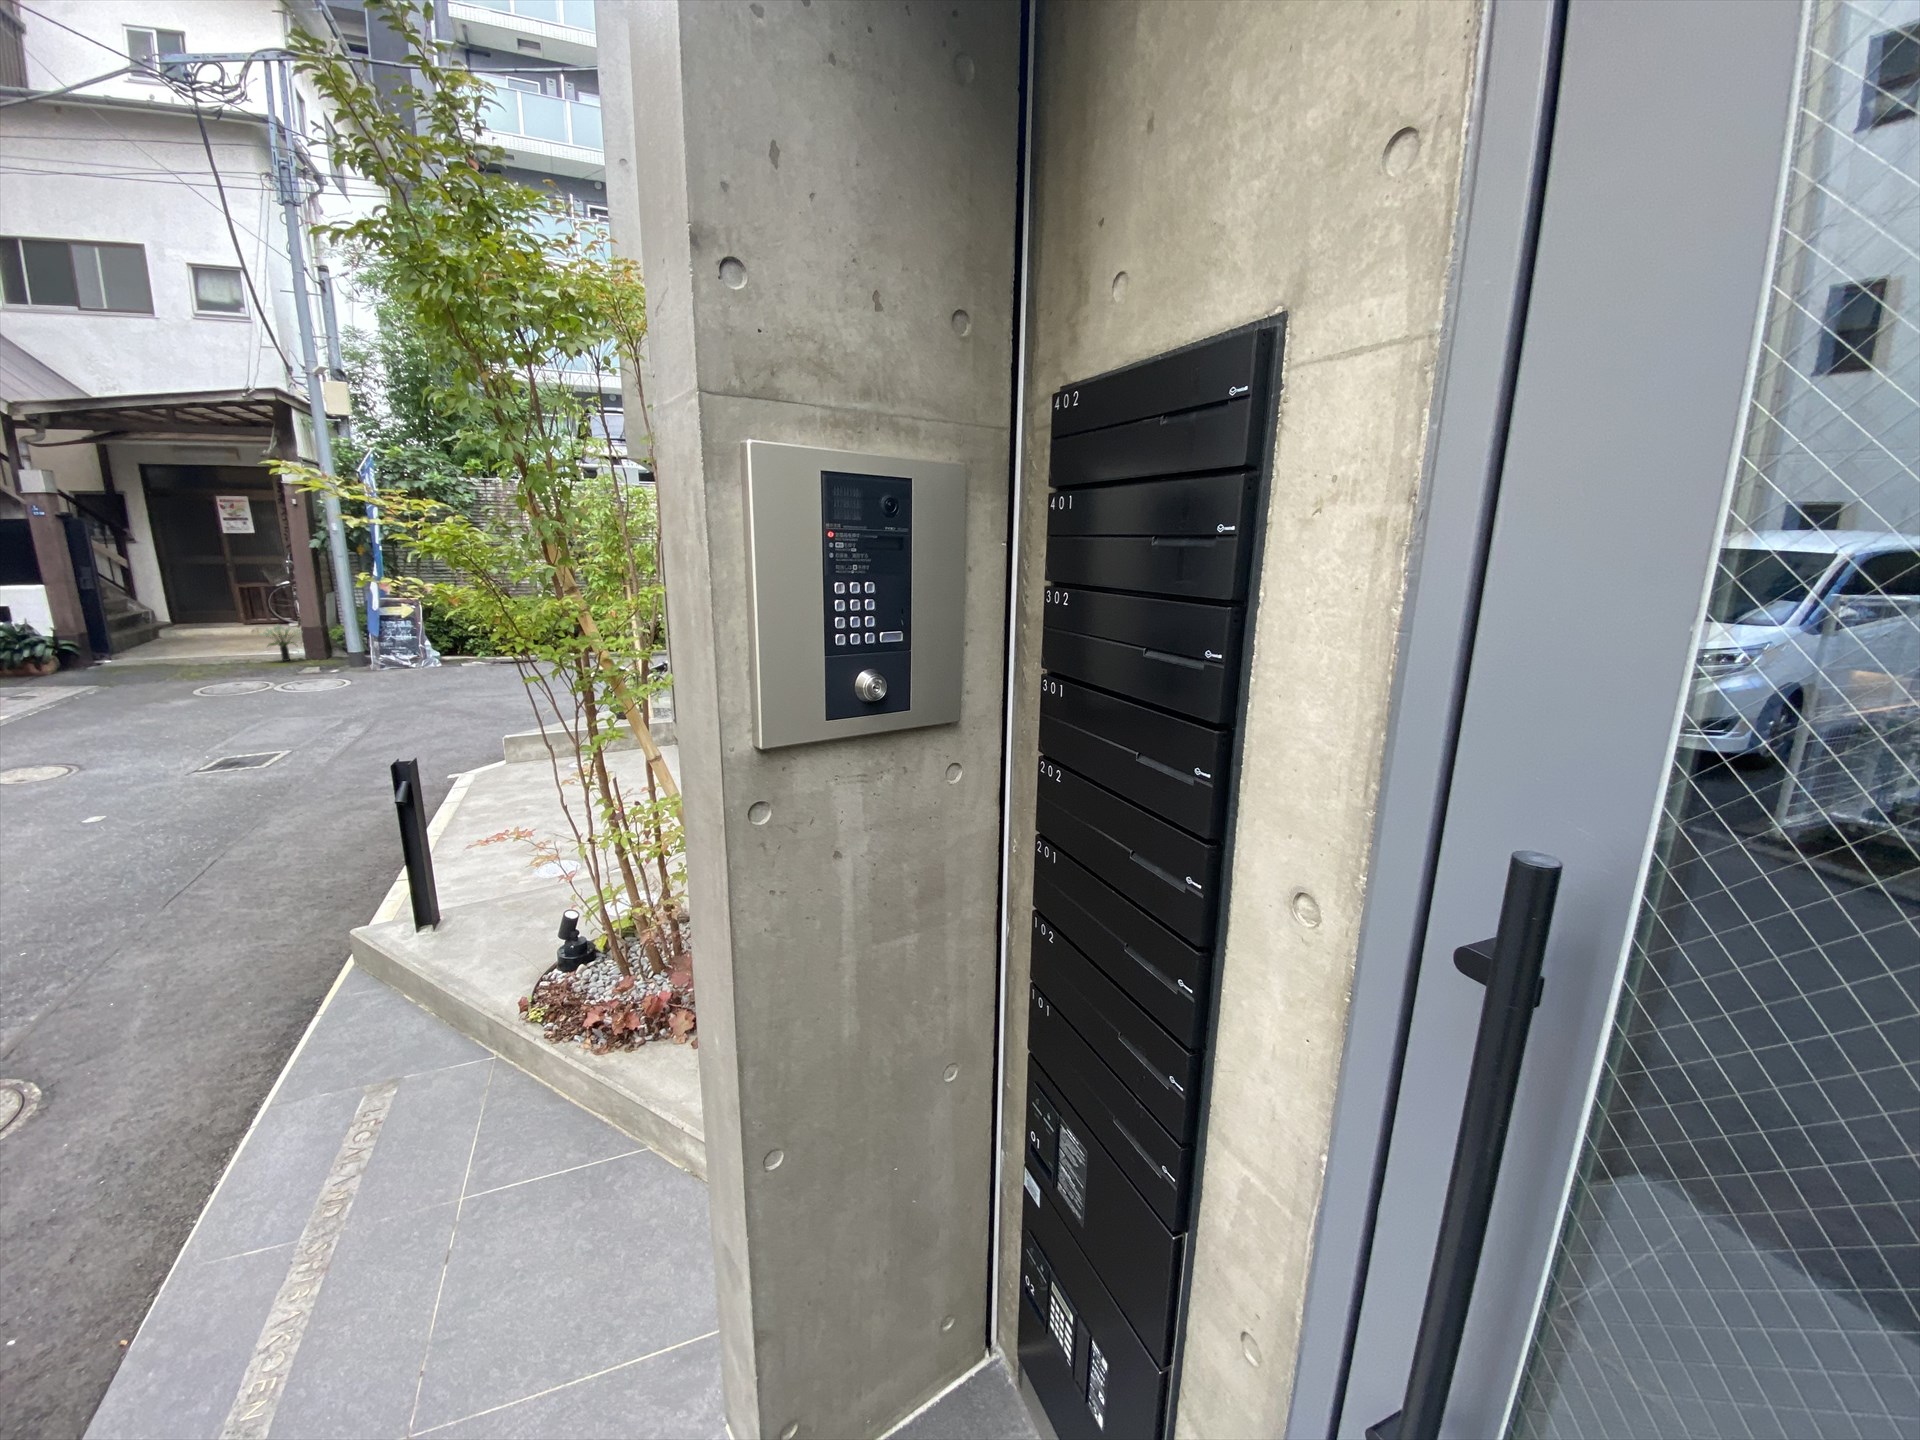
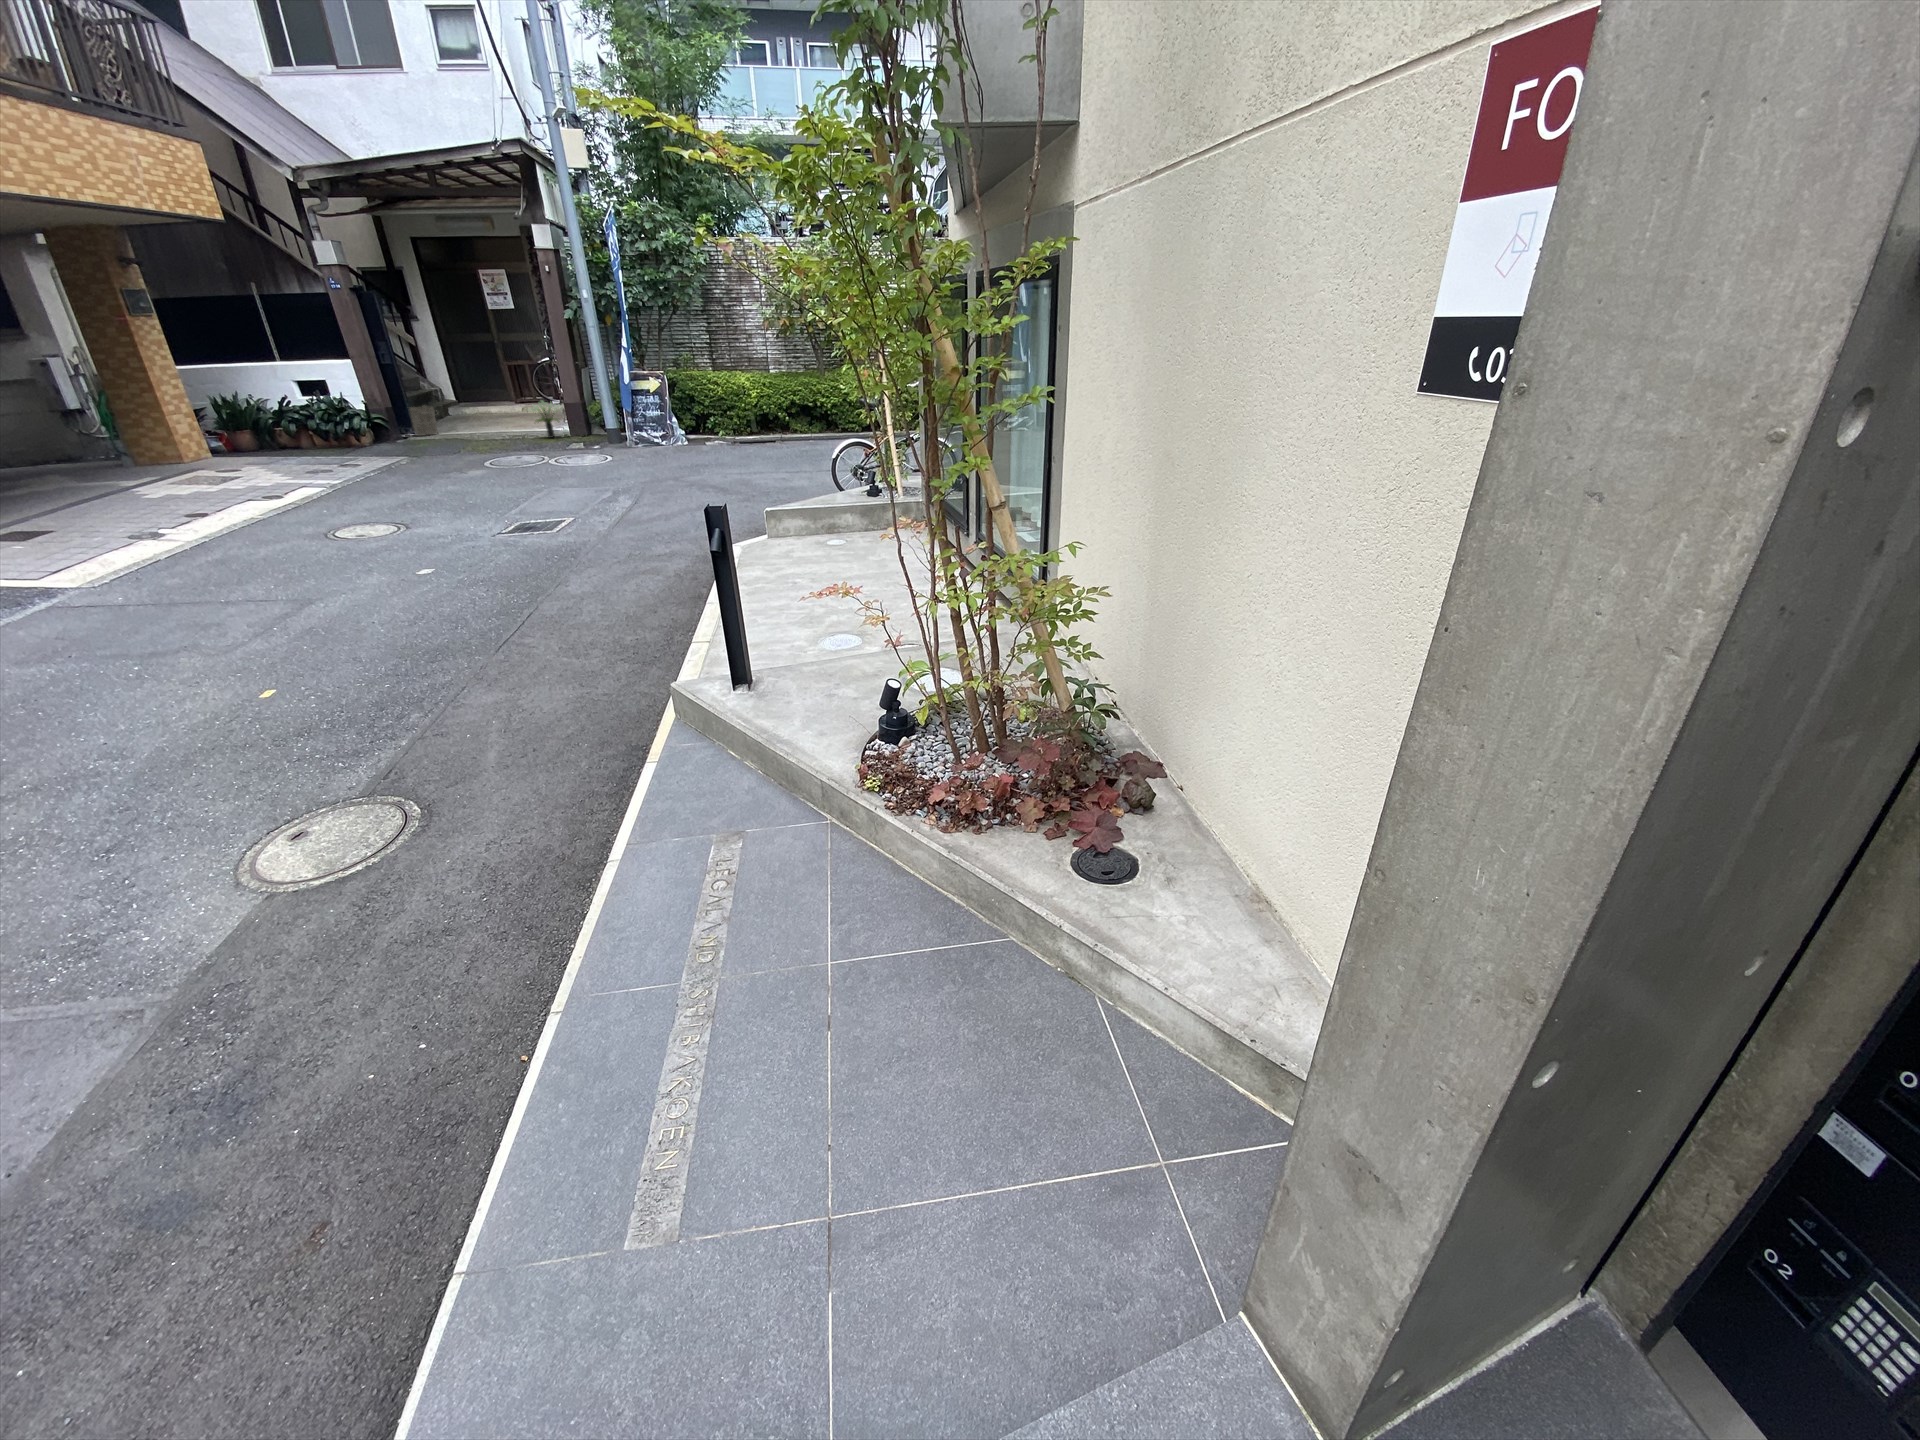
bucket: none [100,629,148,661] -> present [410,406,438,436]

